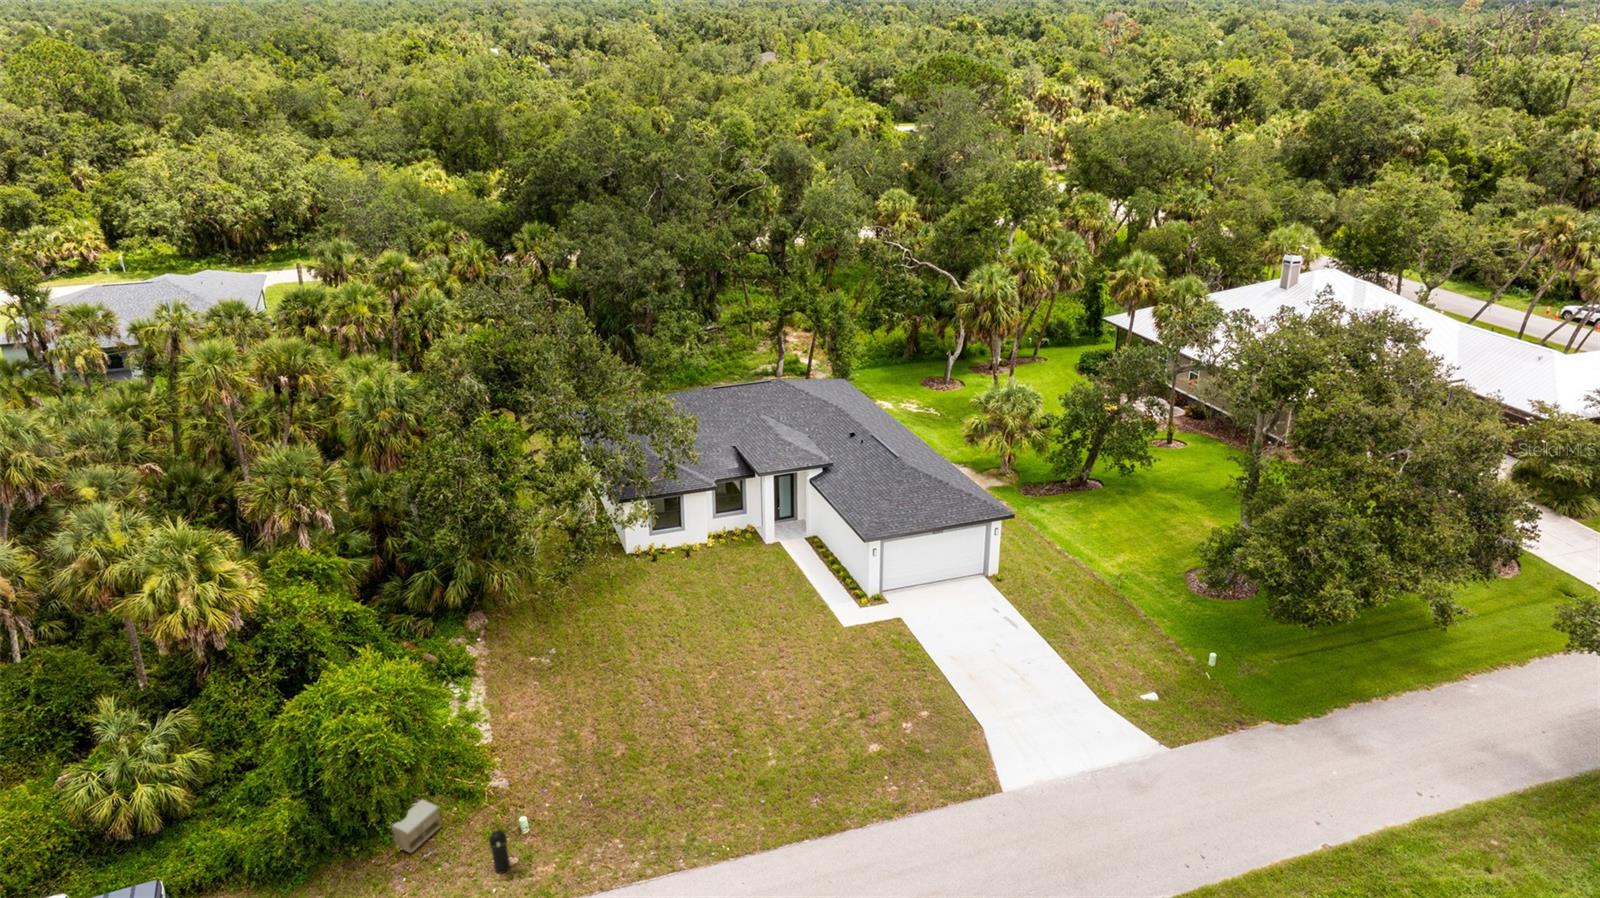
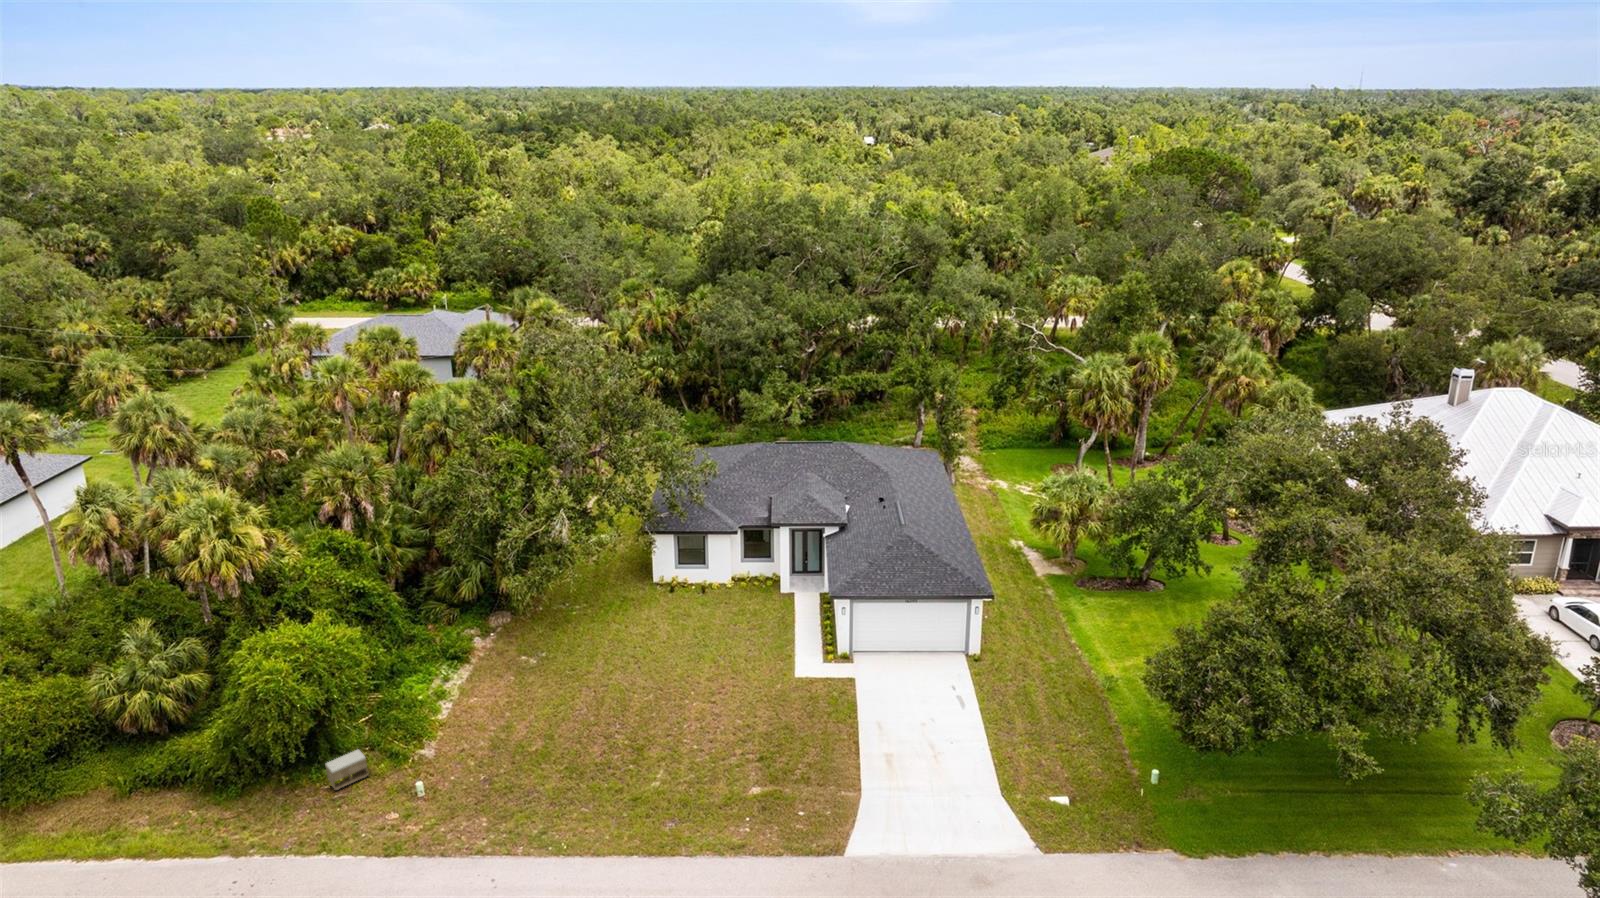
trash can: present [489,830,510,874] -> none [378,784,397,822]

